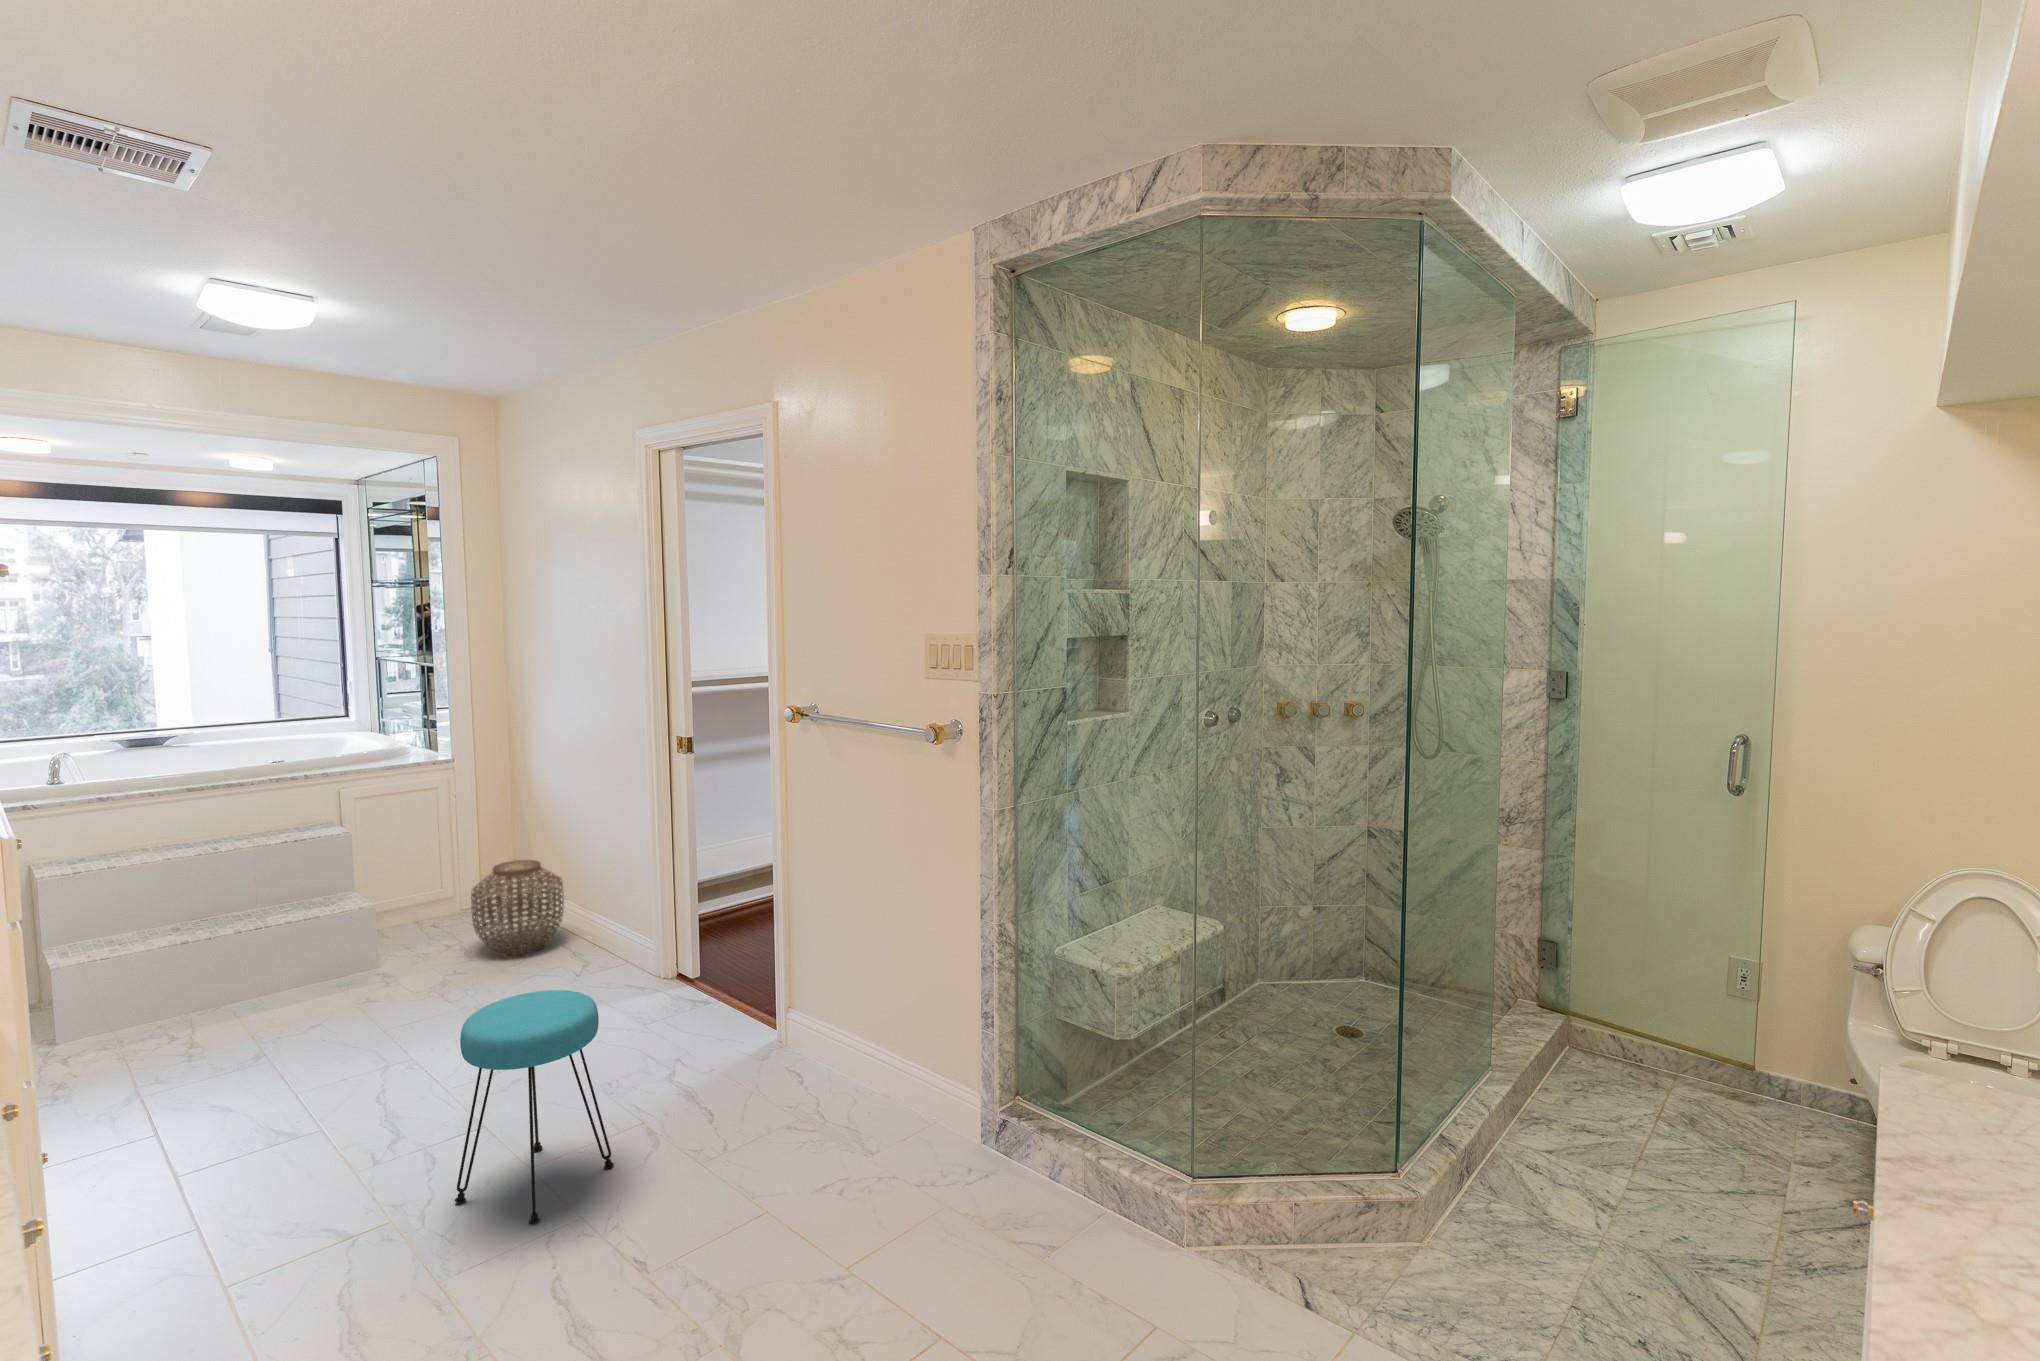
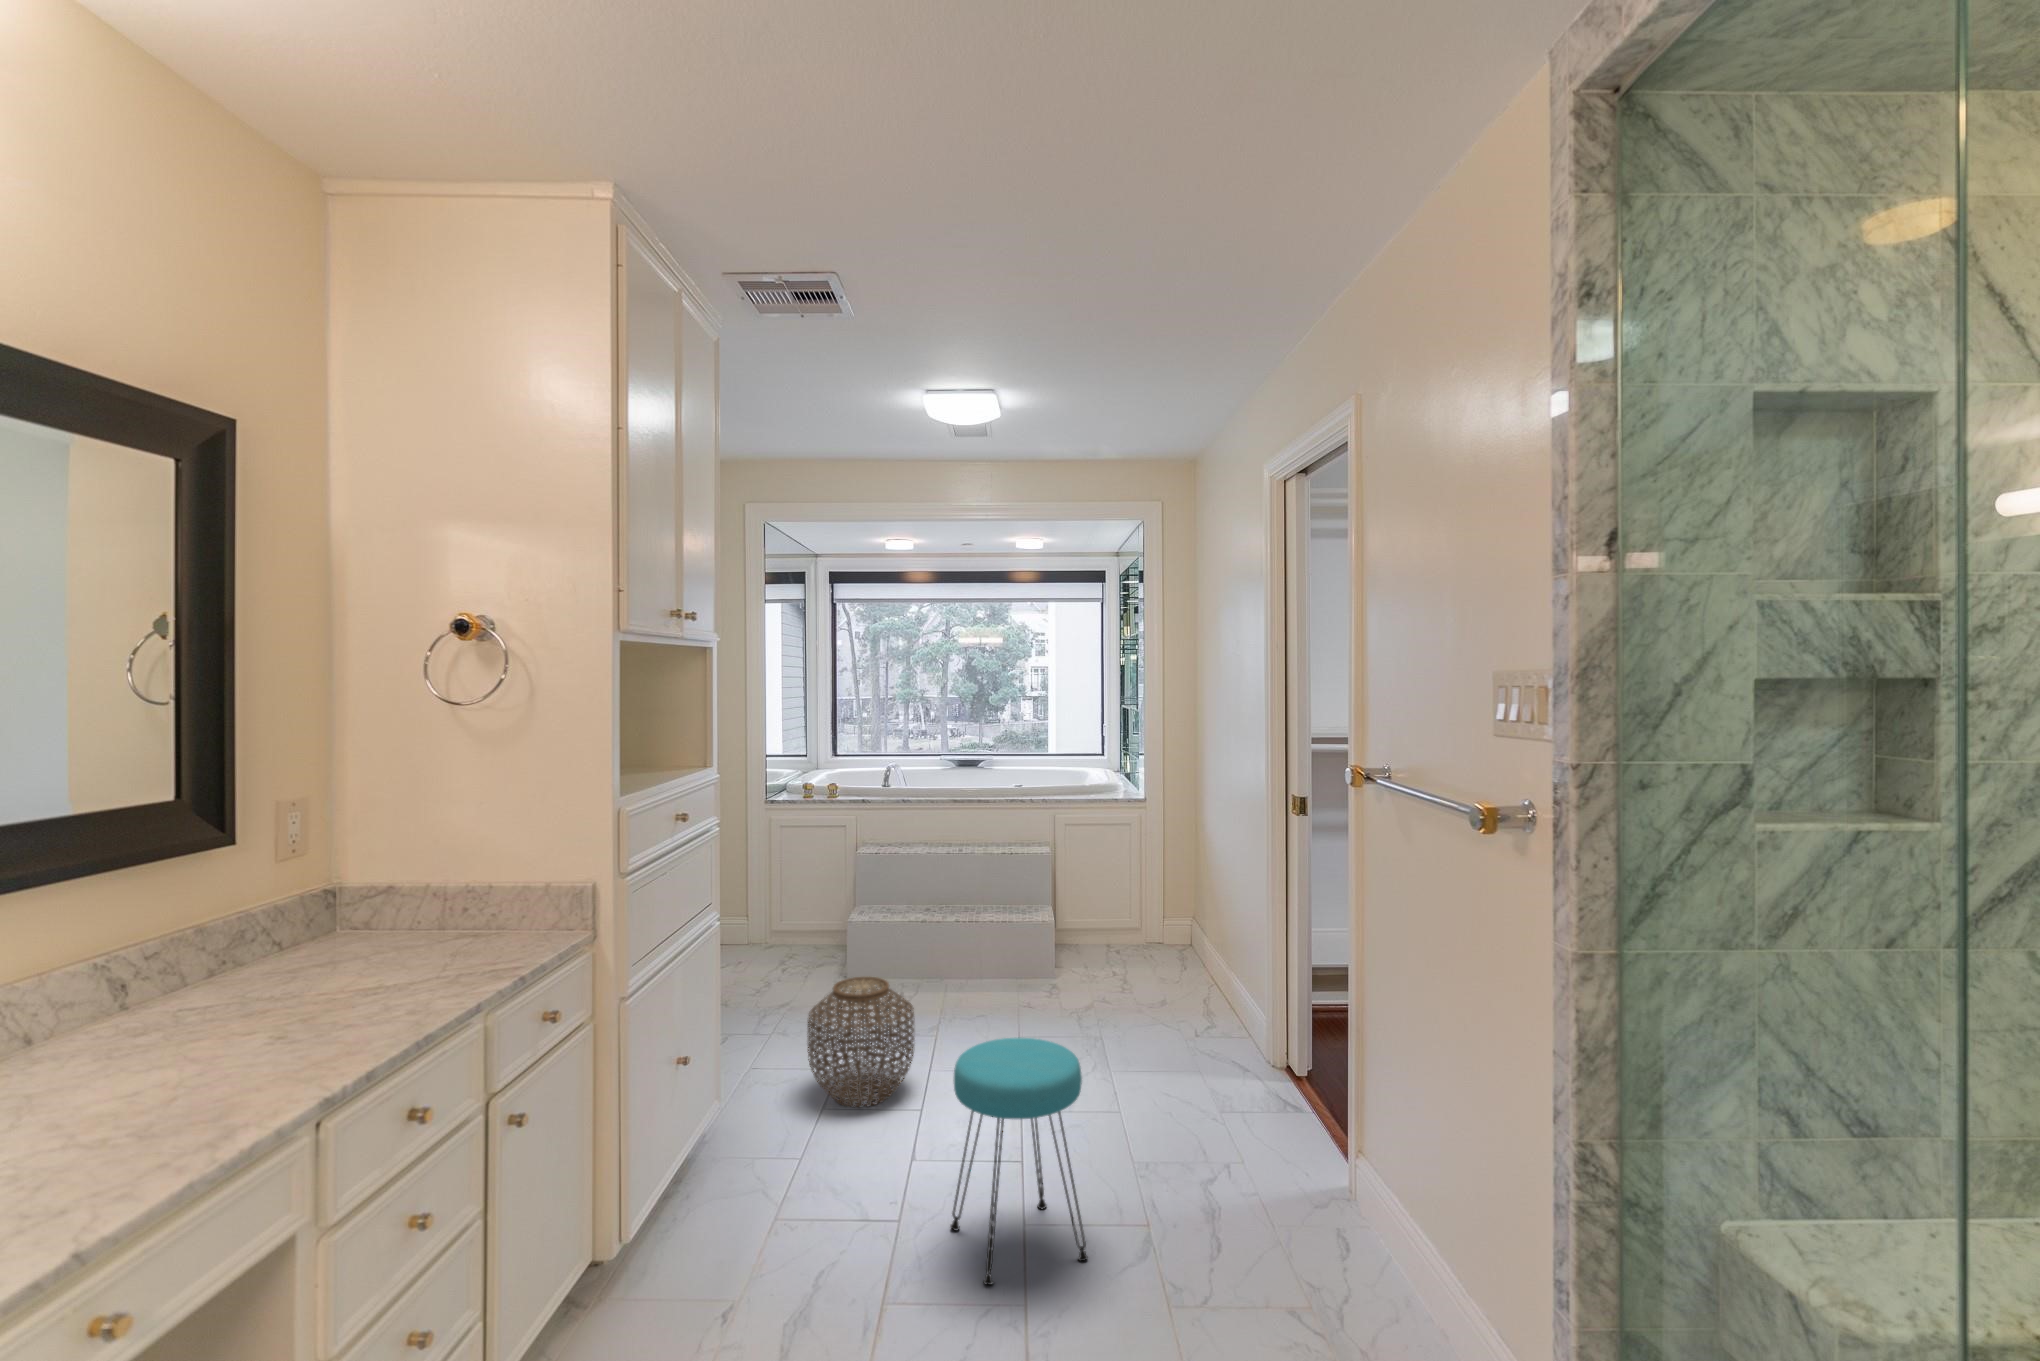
woven basket: present [471,860,564,956] -> present [807,977,915,1107]

